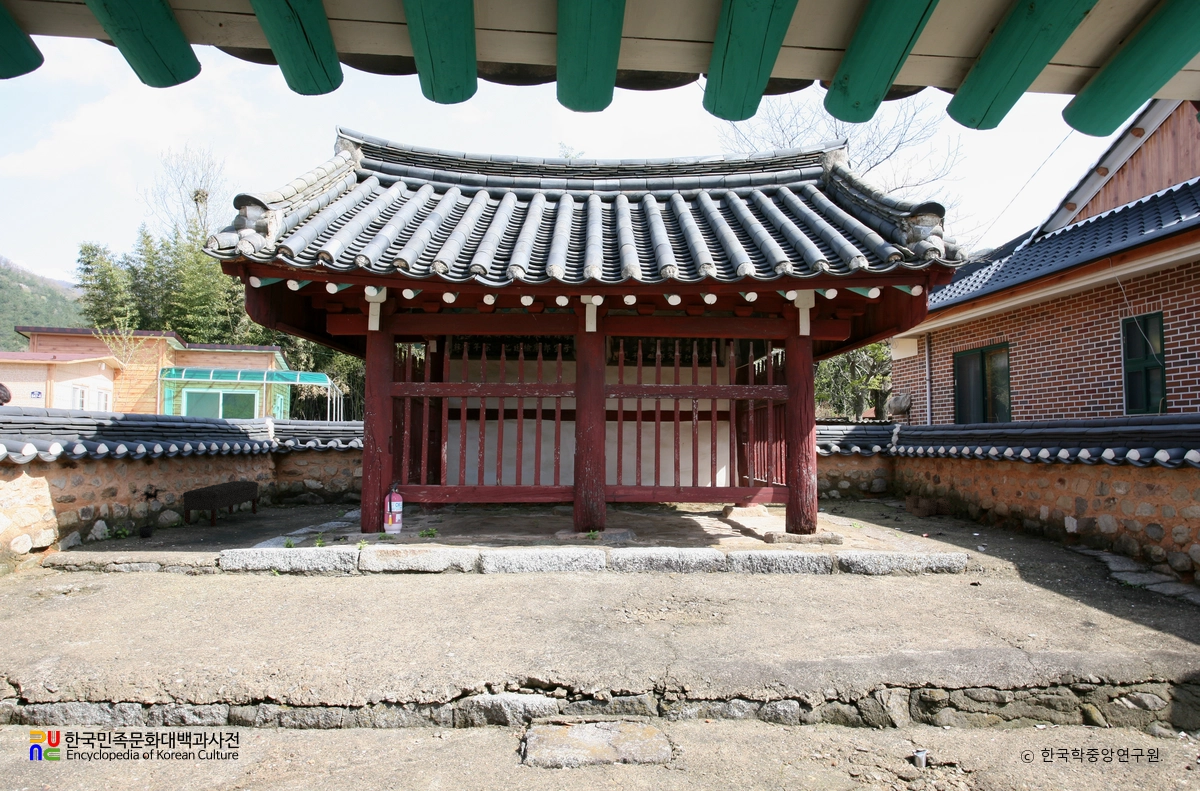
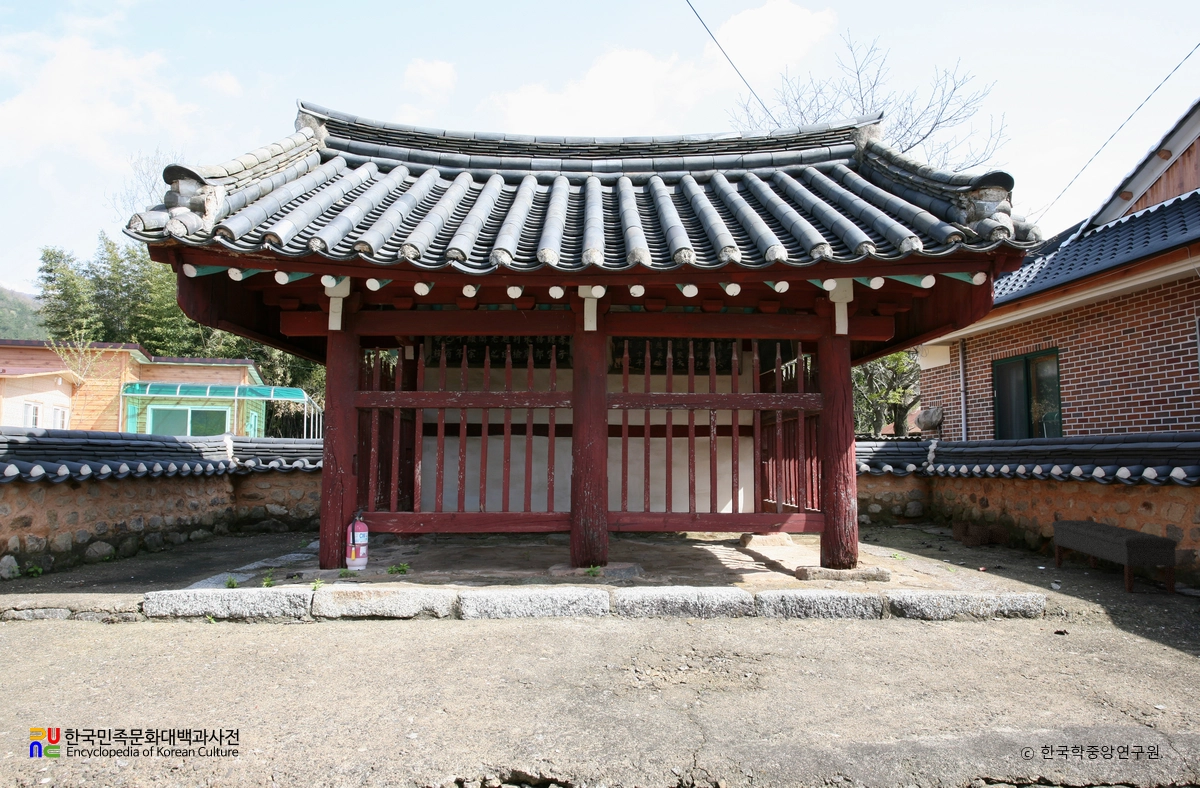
bench: present [183,481,259,526] -> present [1052,520,1177,593]
potted plant: present [132,485,166,537] -> none [52,510,99,574]

